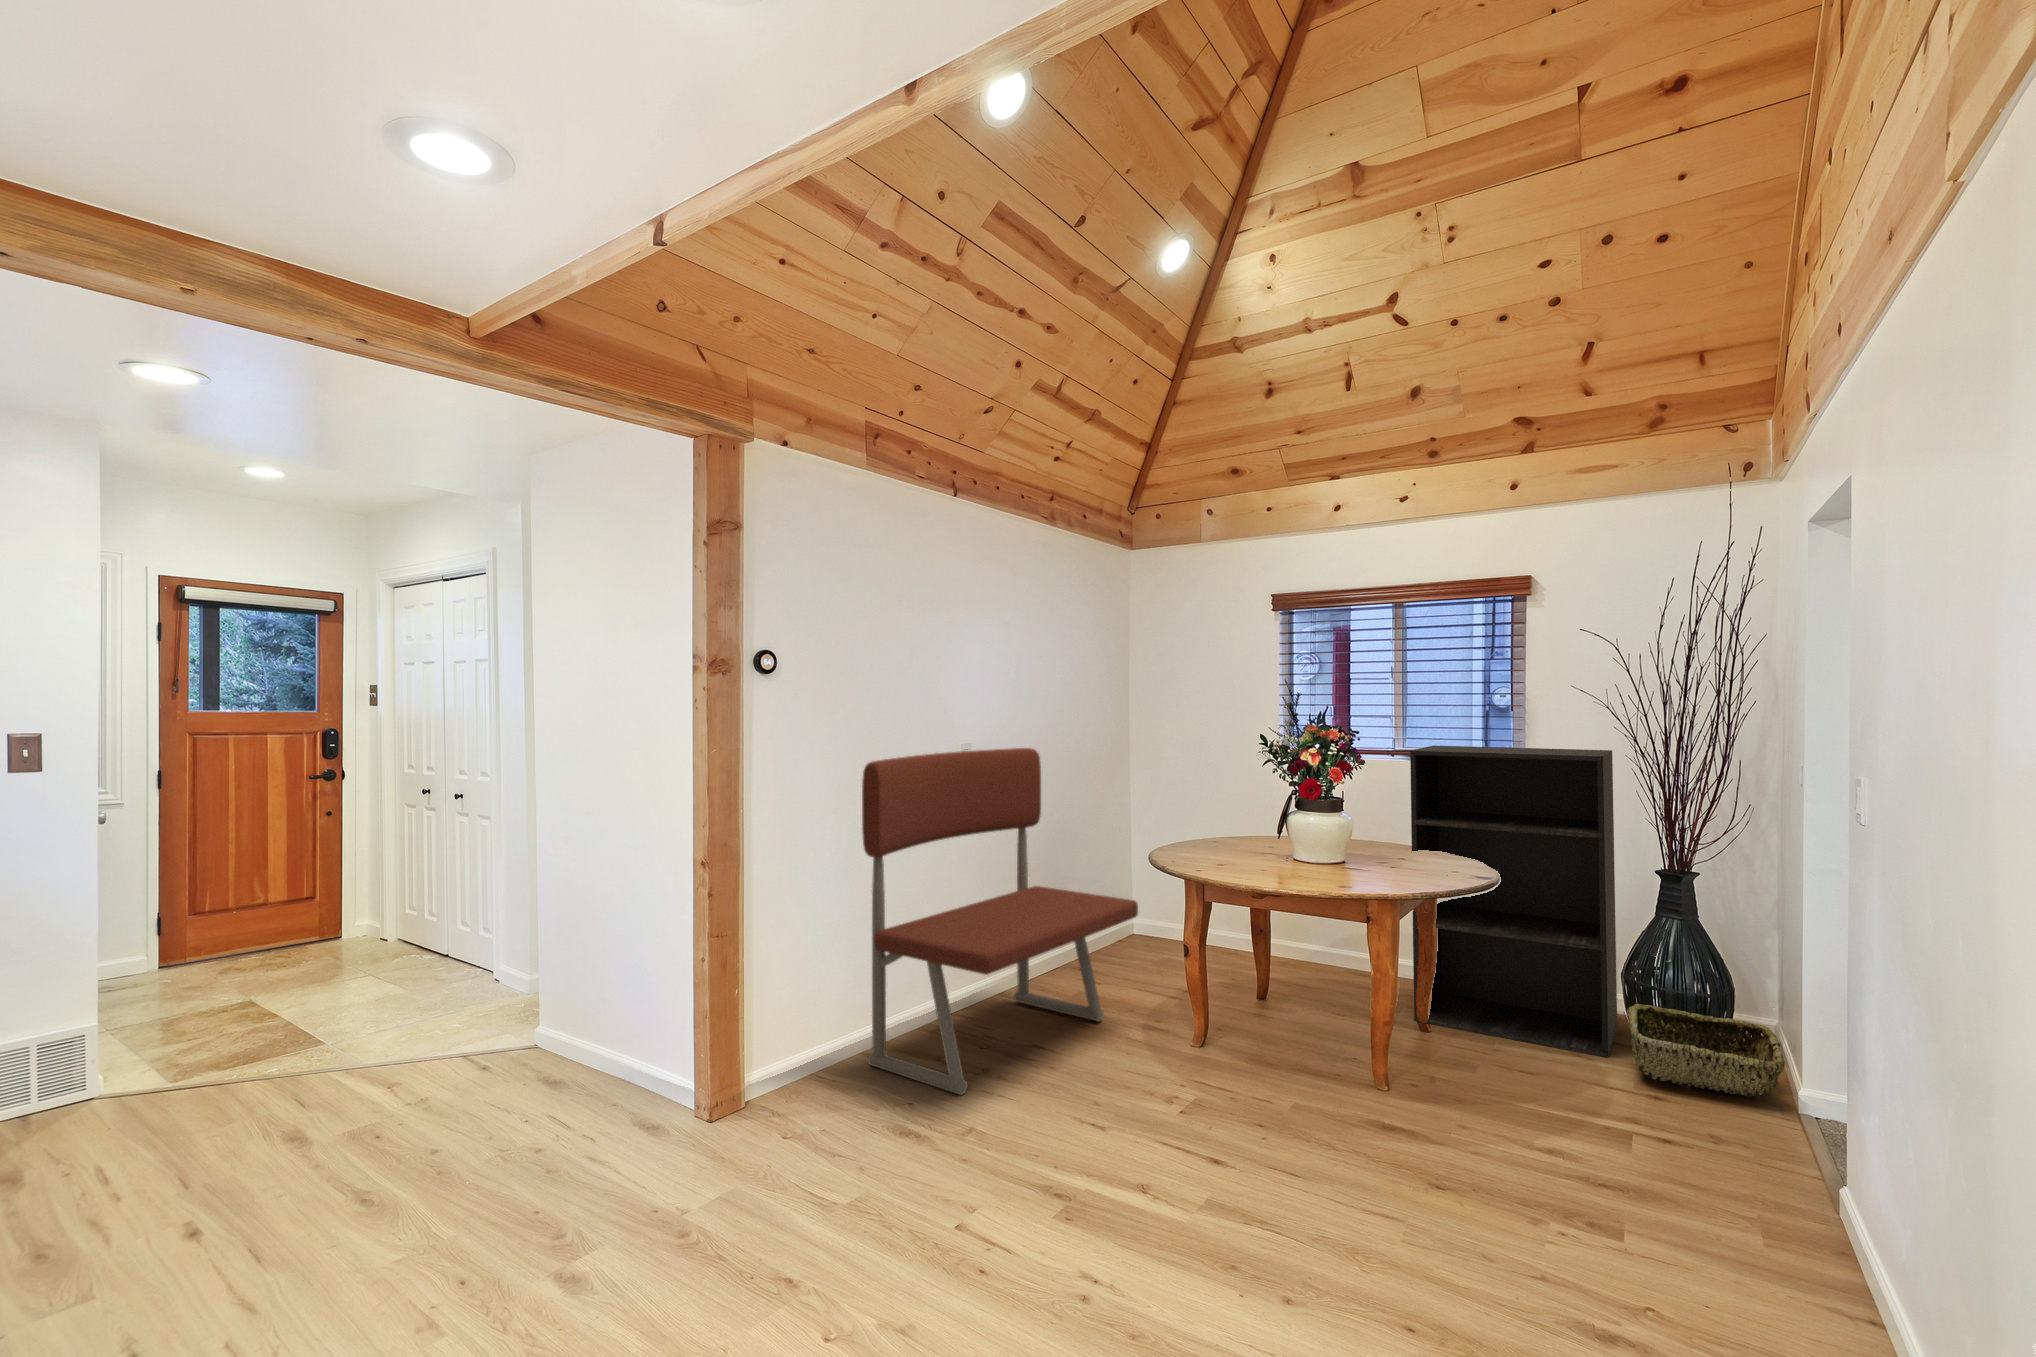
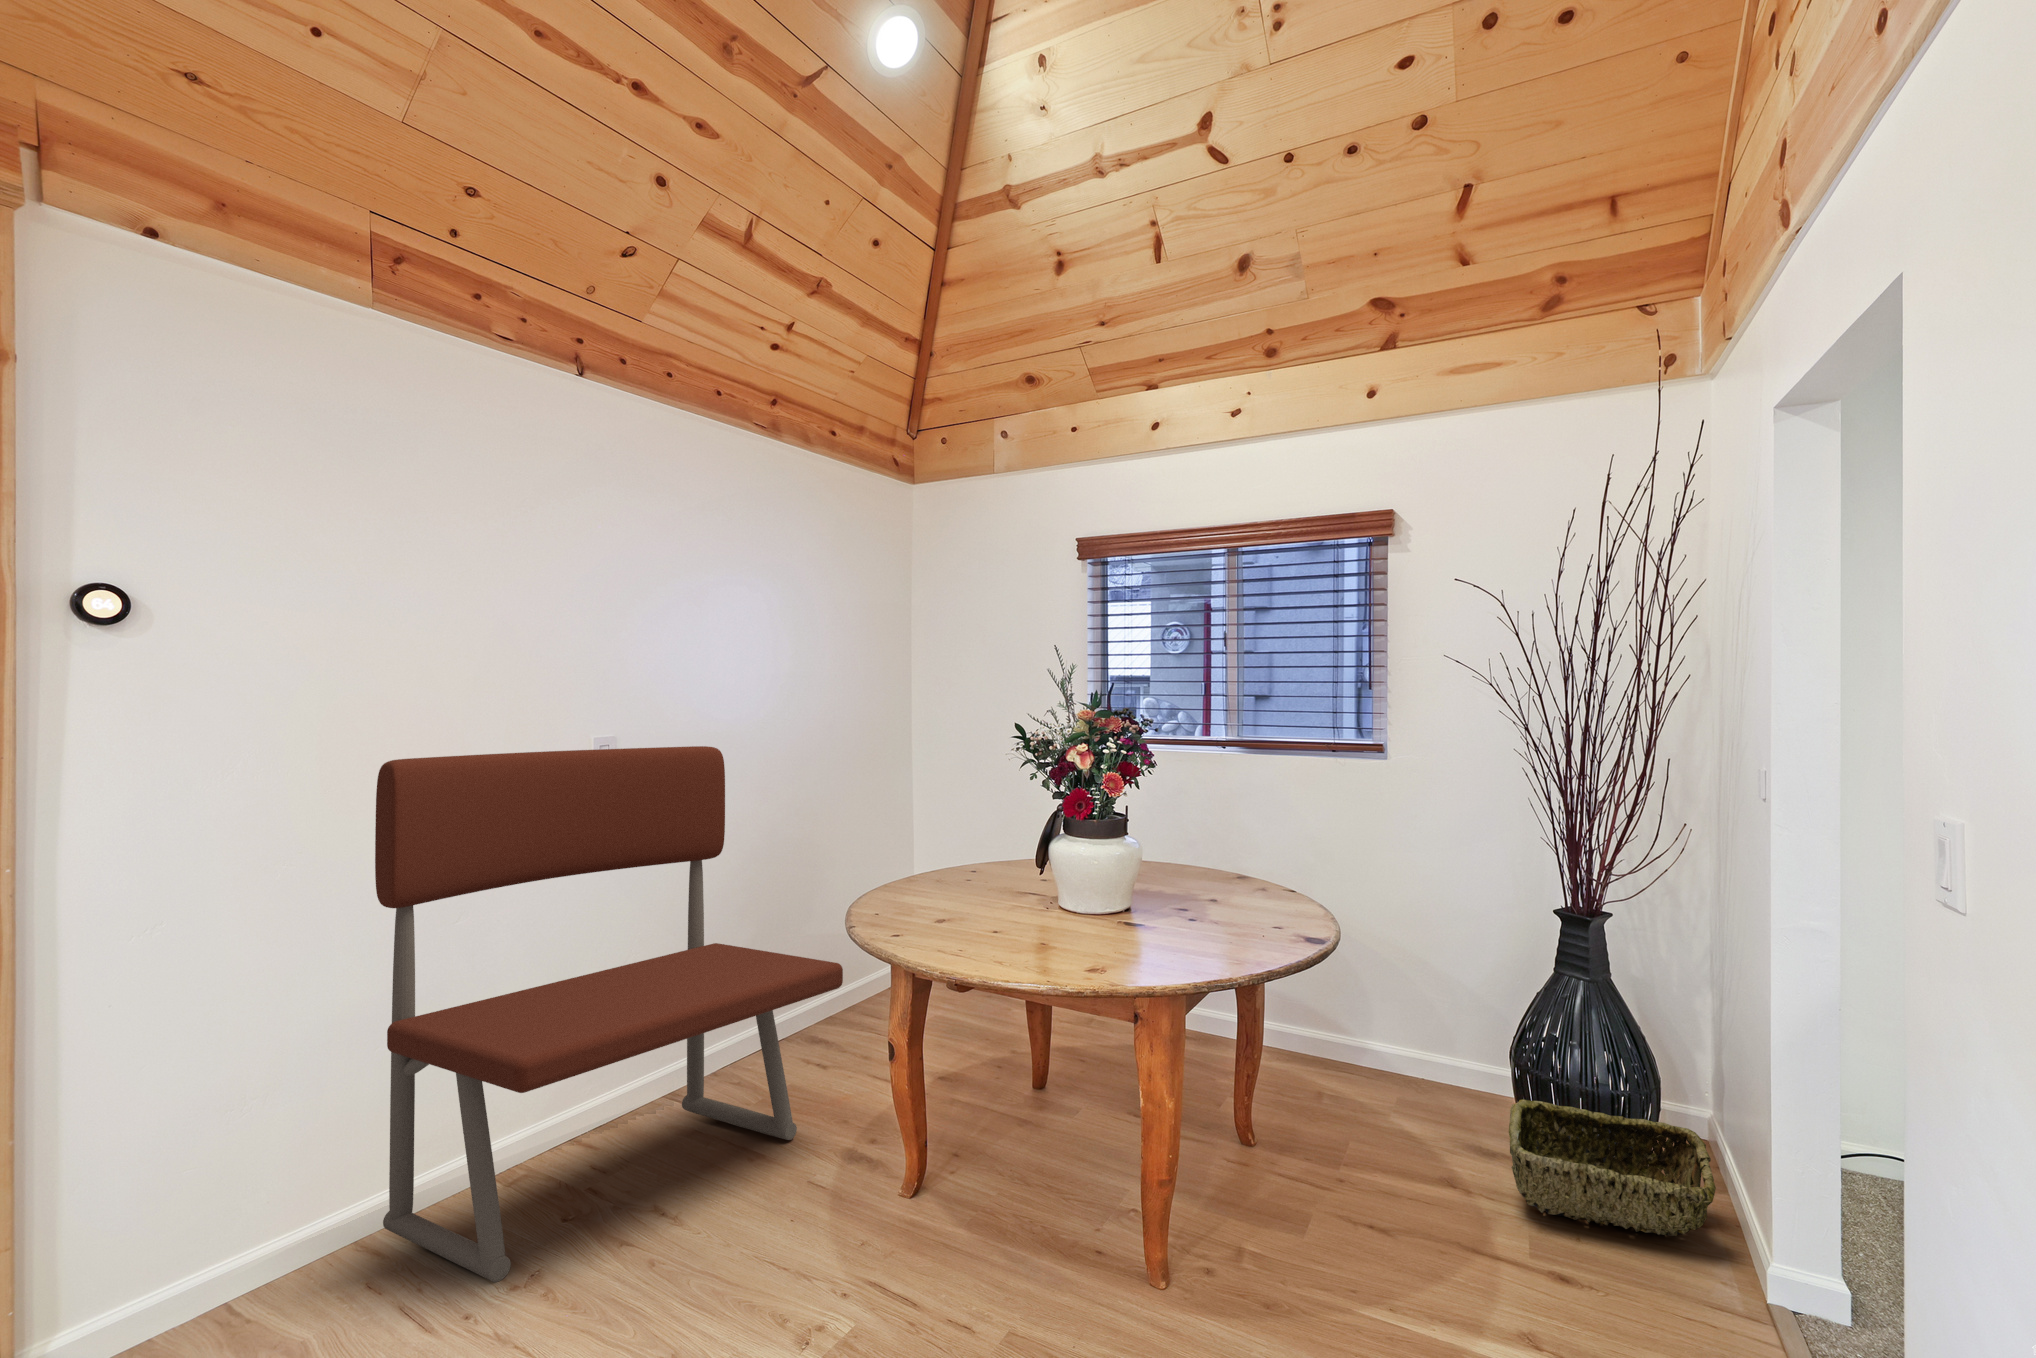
bookshelf: present [1410,746,1617,1057] -> none [1231,742,1506,1176]

